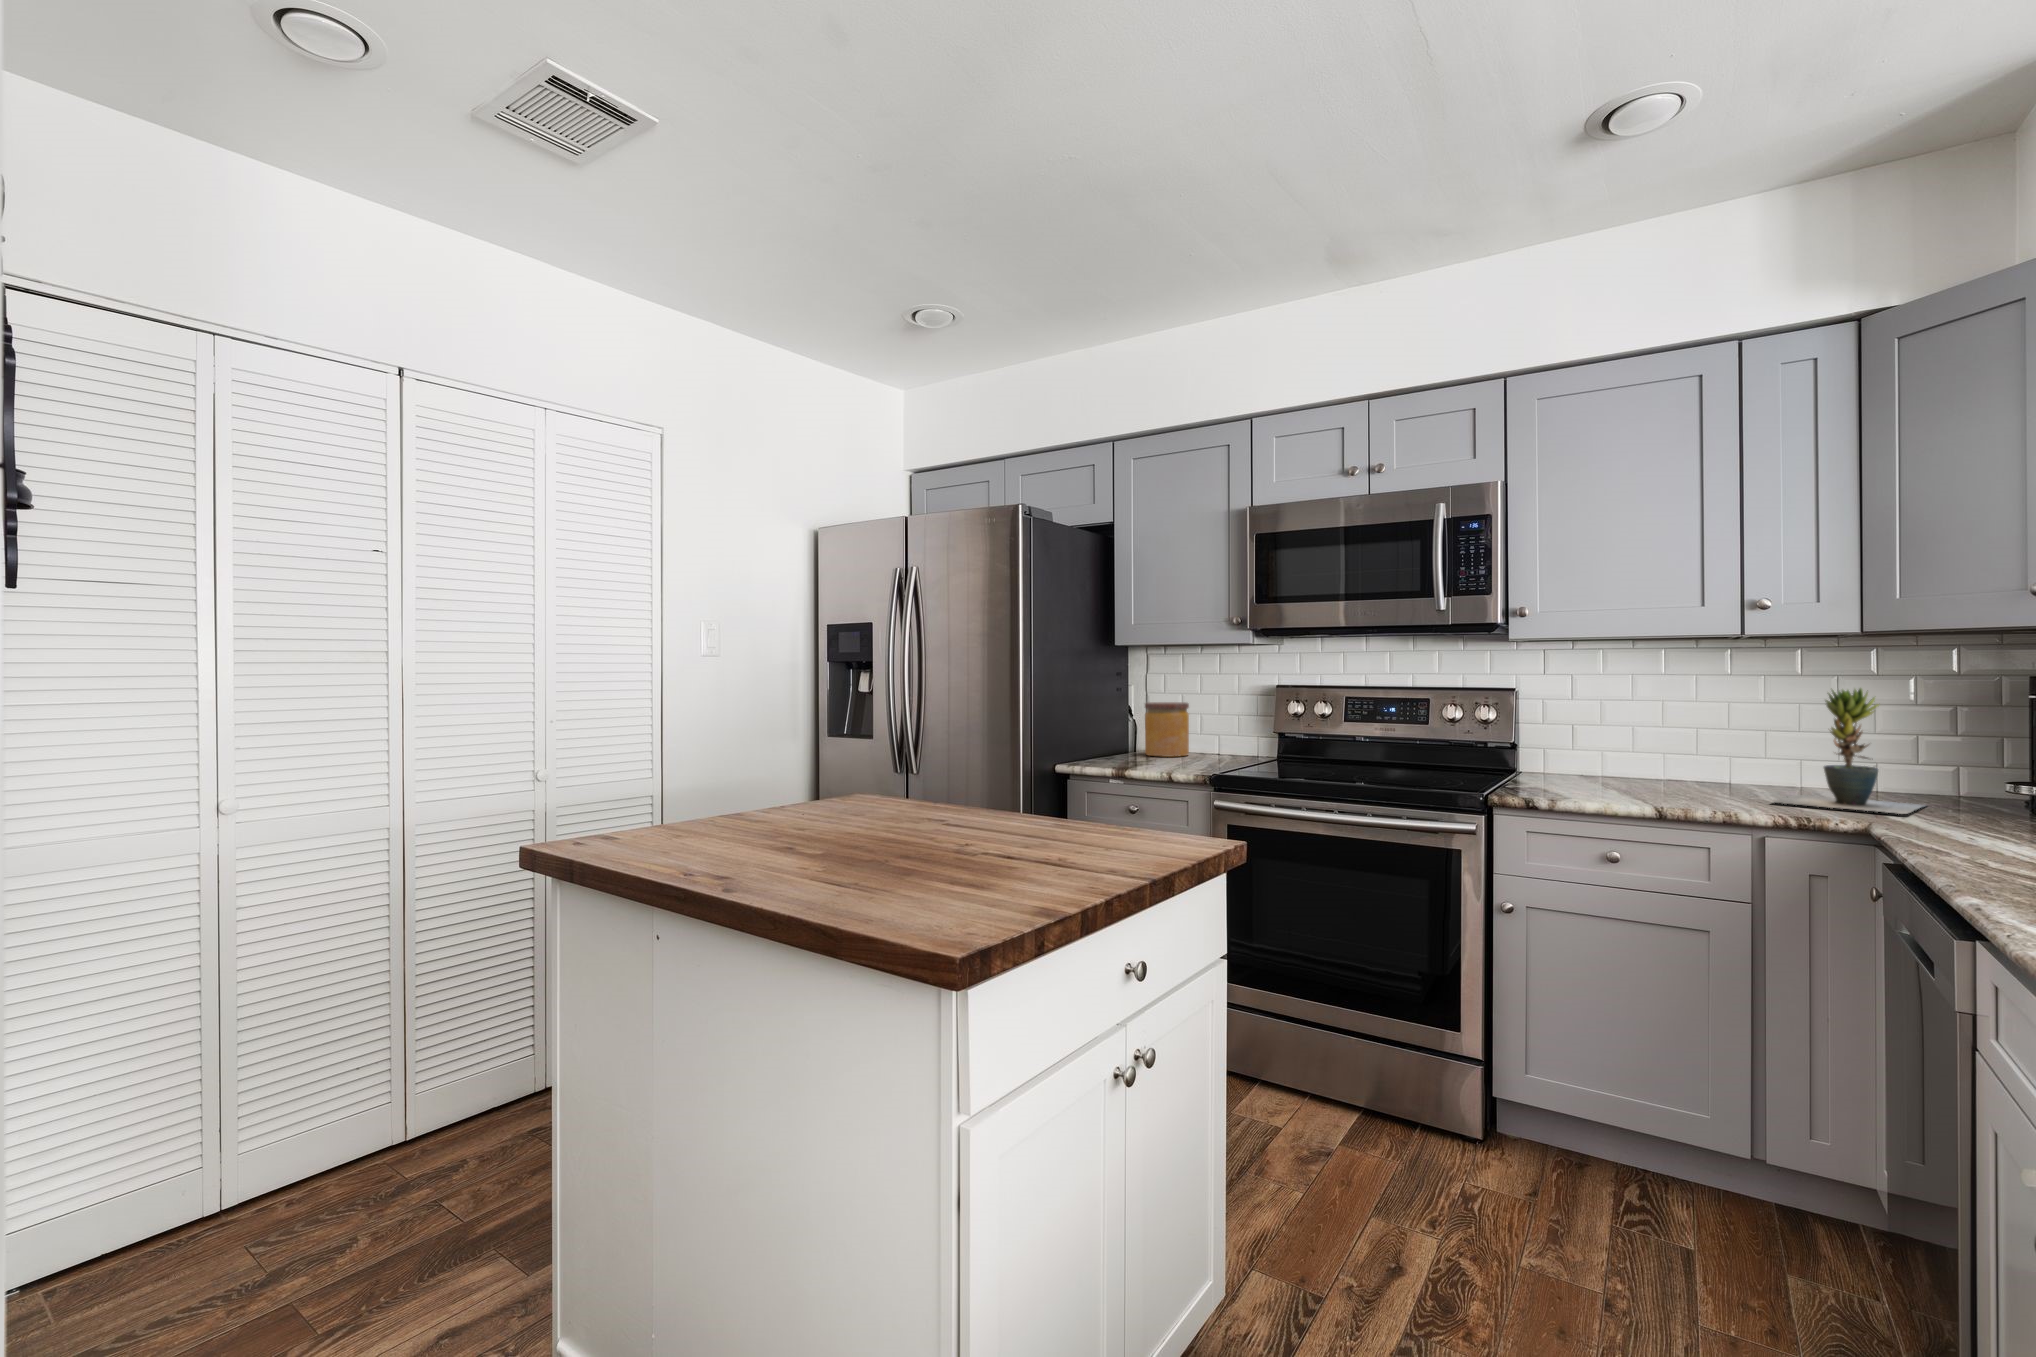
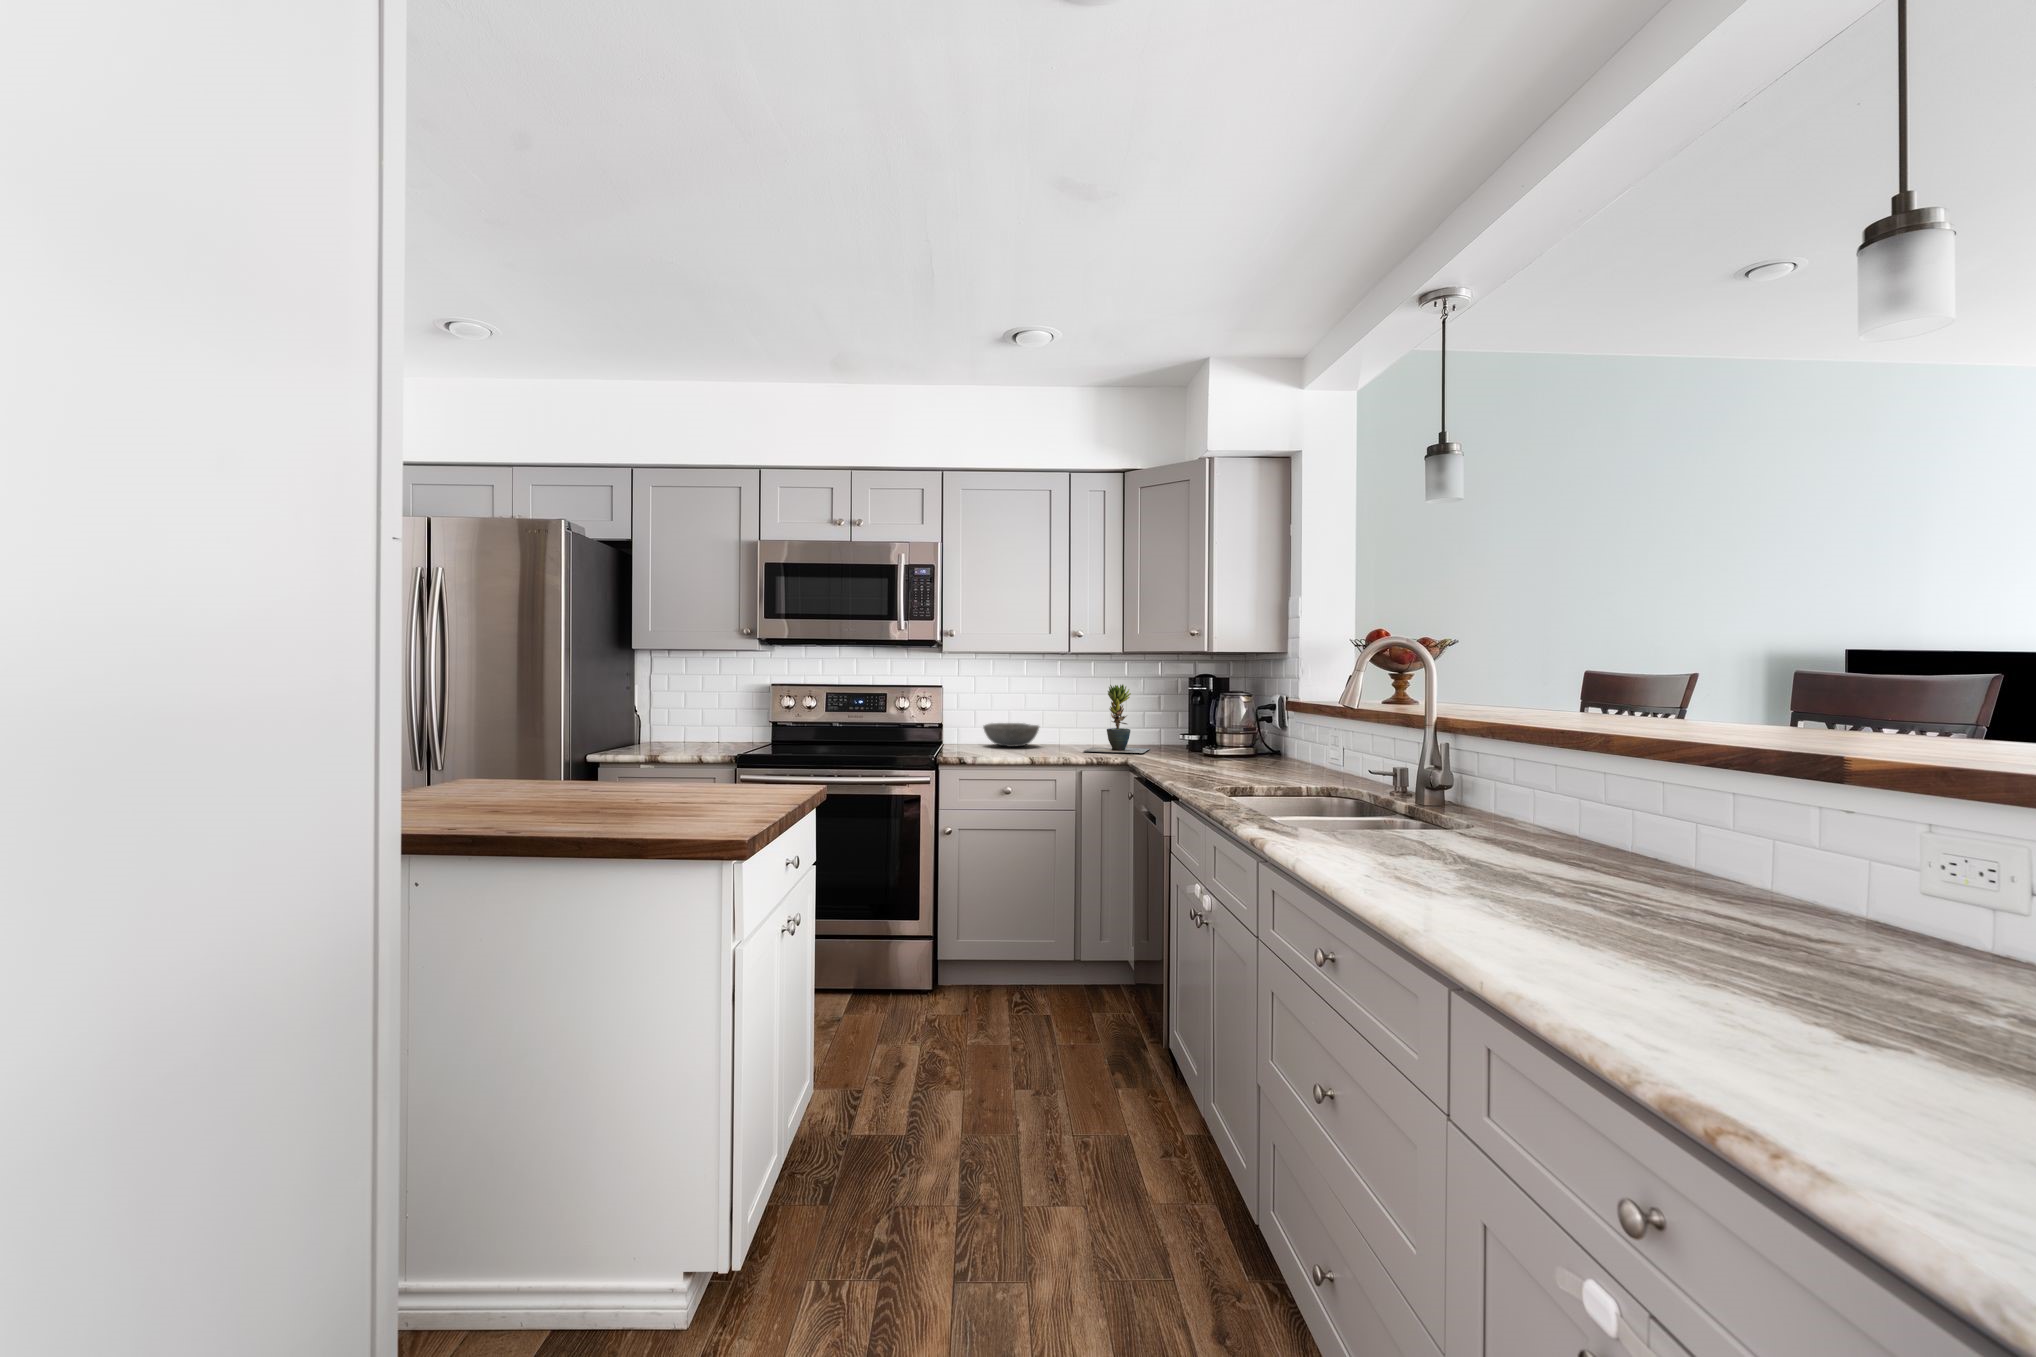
jar: present [1145,702,1189,757] -> none [659,698,698,744]
bowl: none [1582,746,1686,785] -> present [983,723,1039,747]

